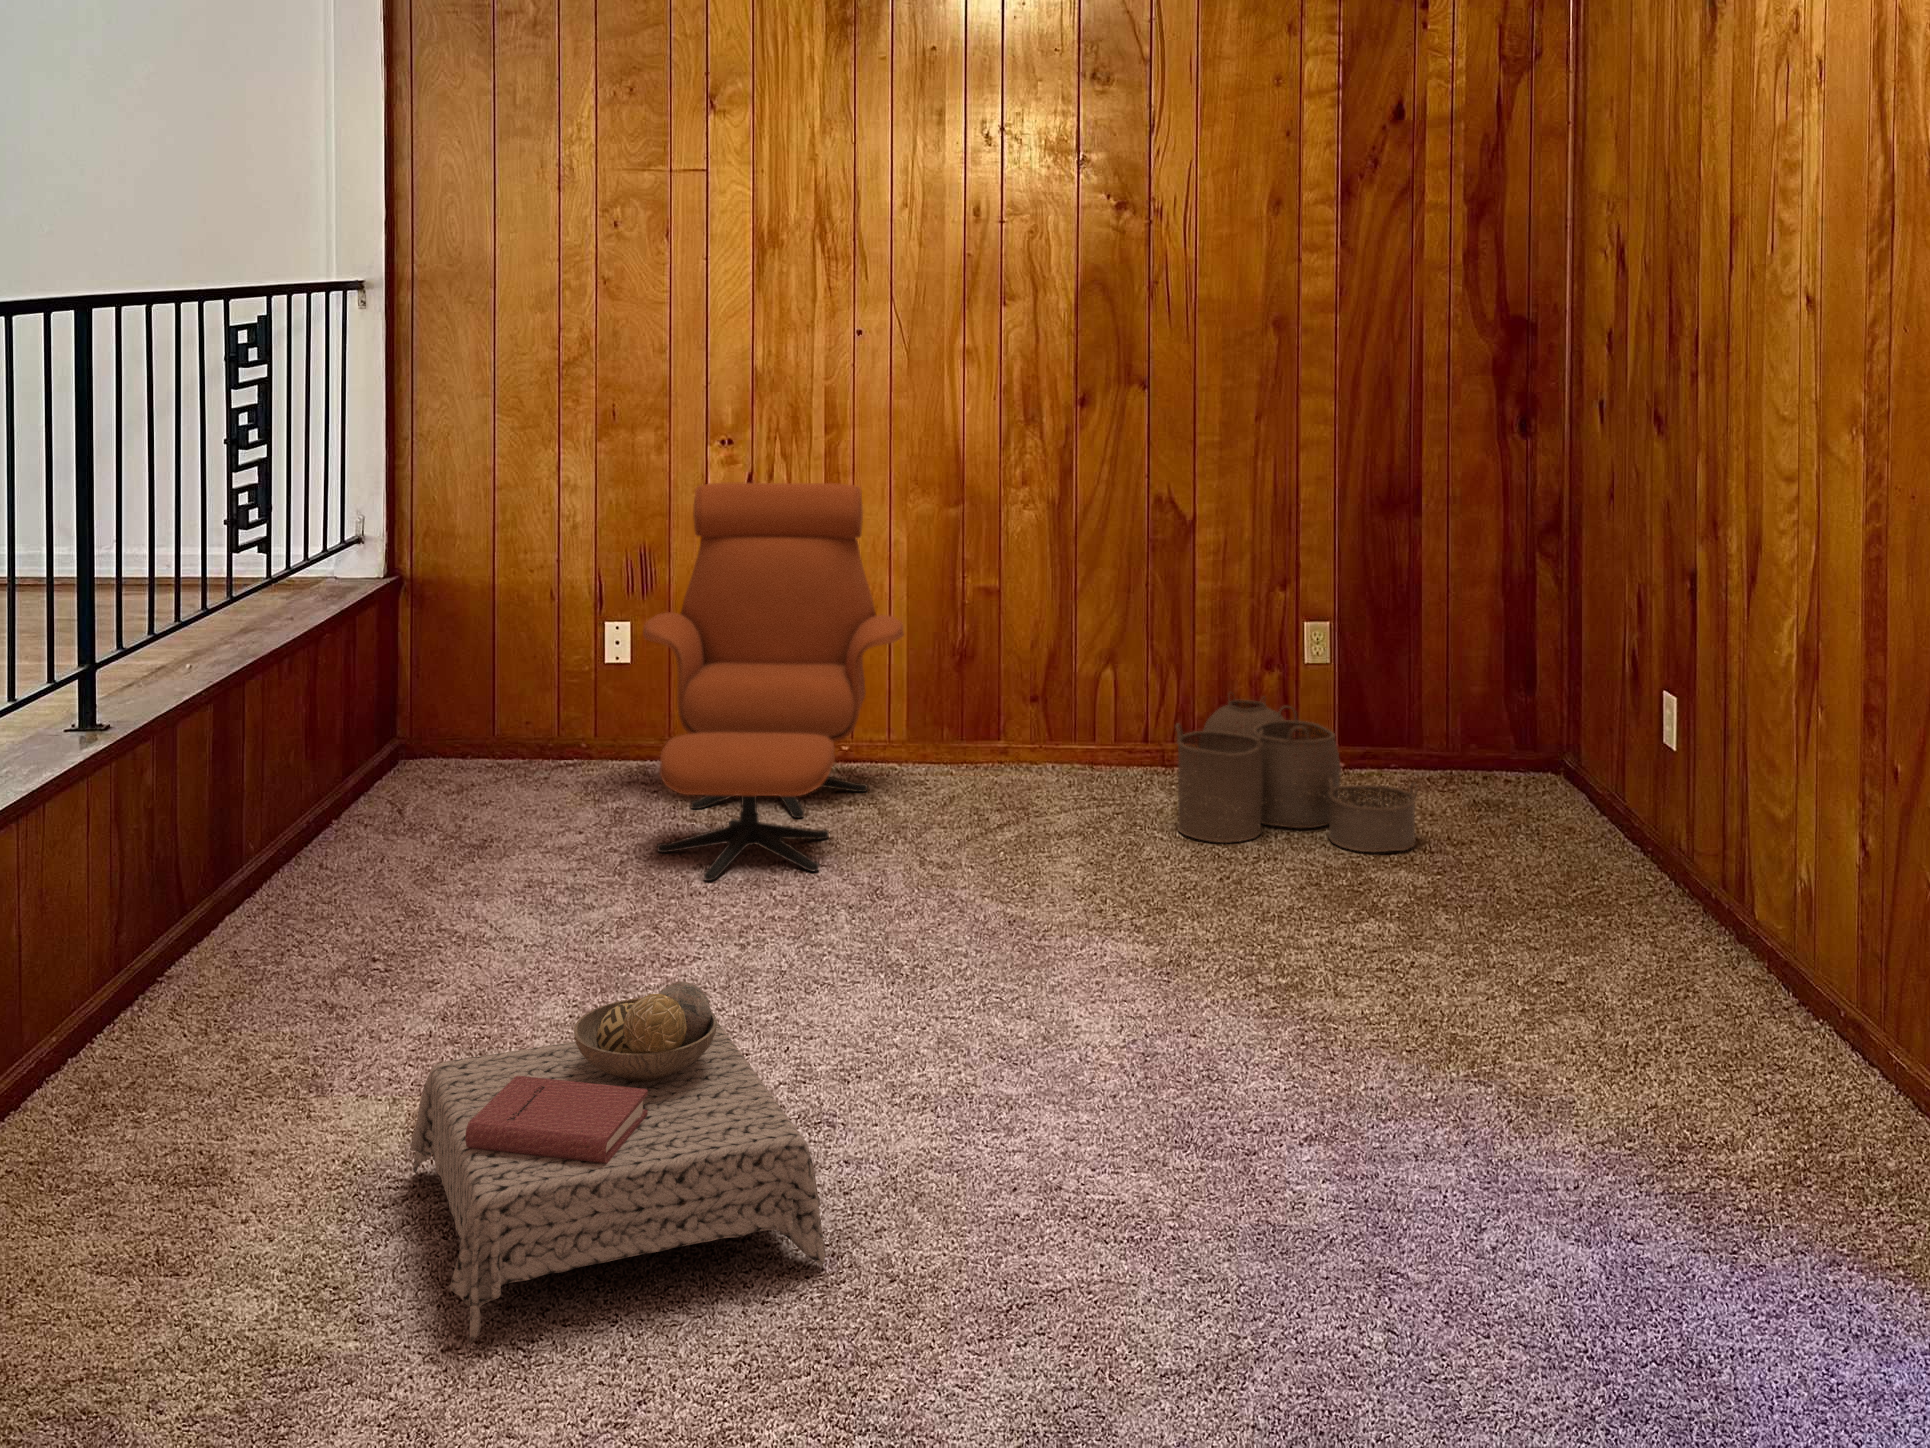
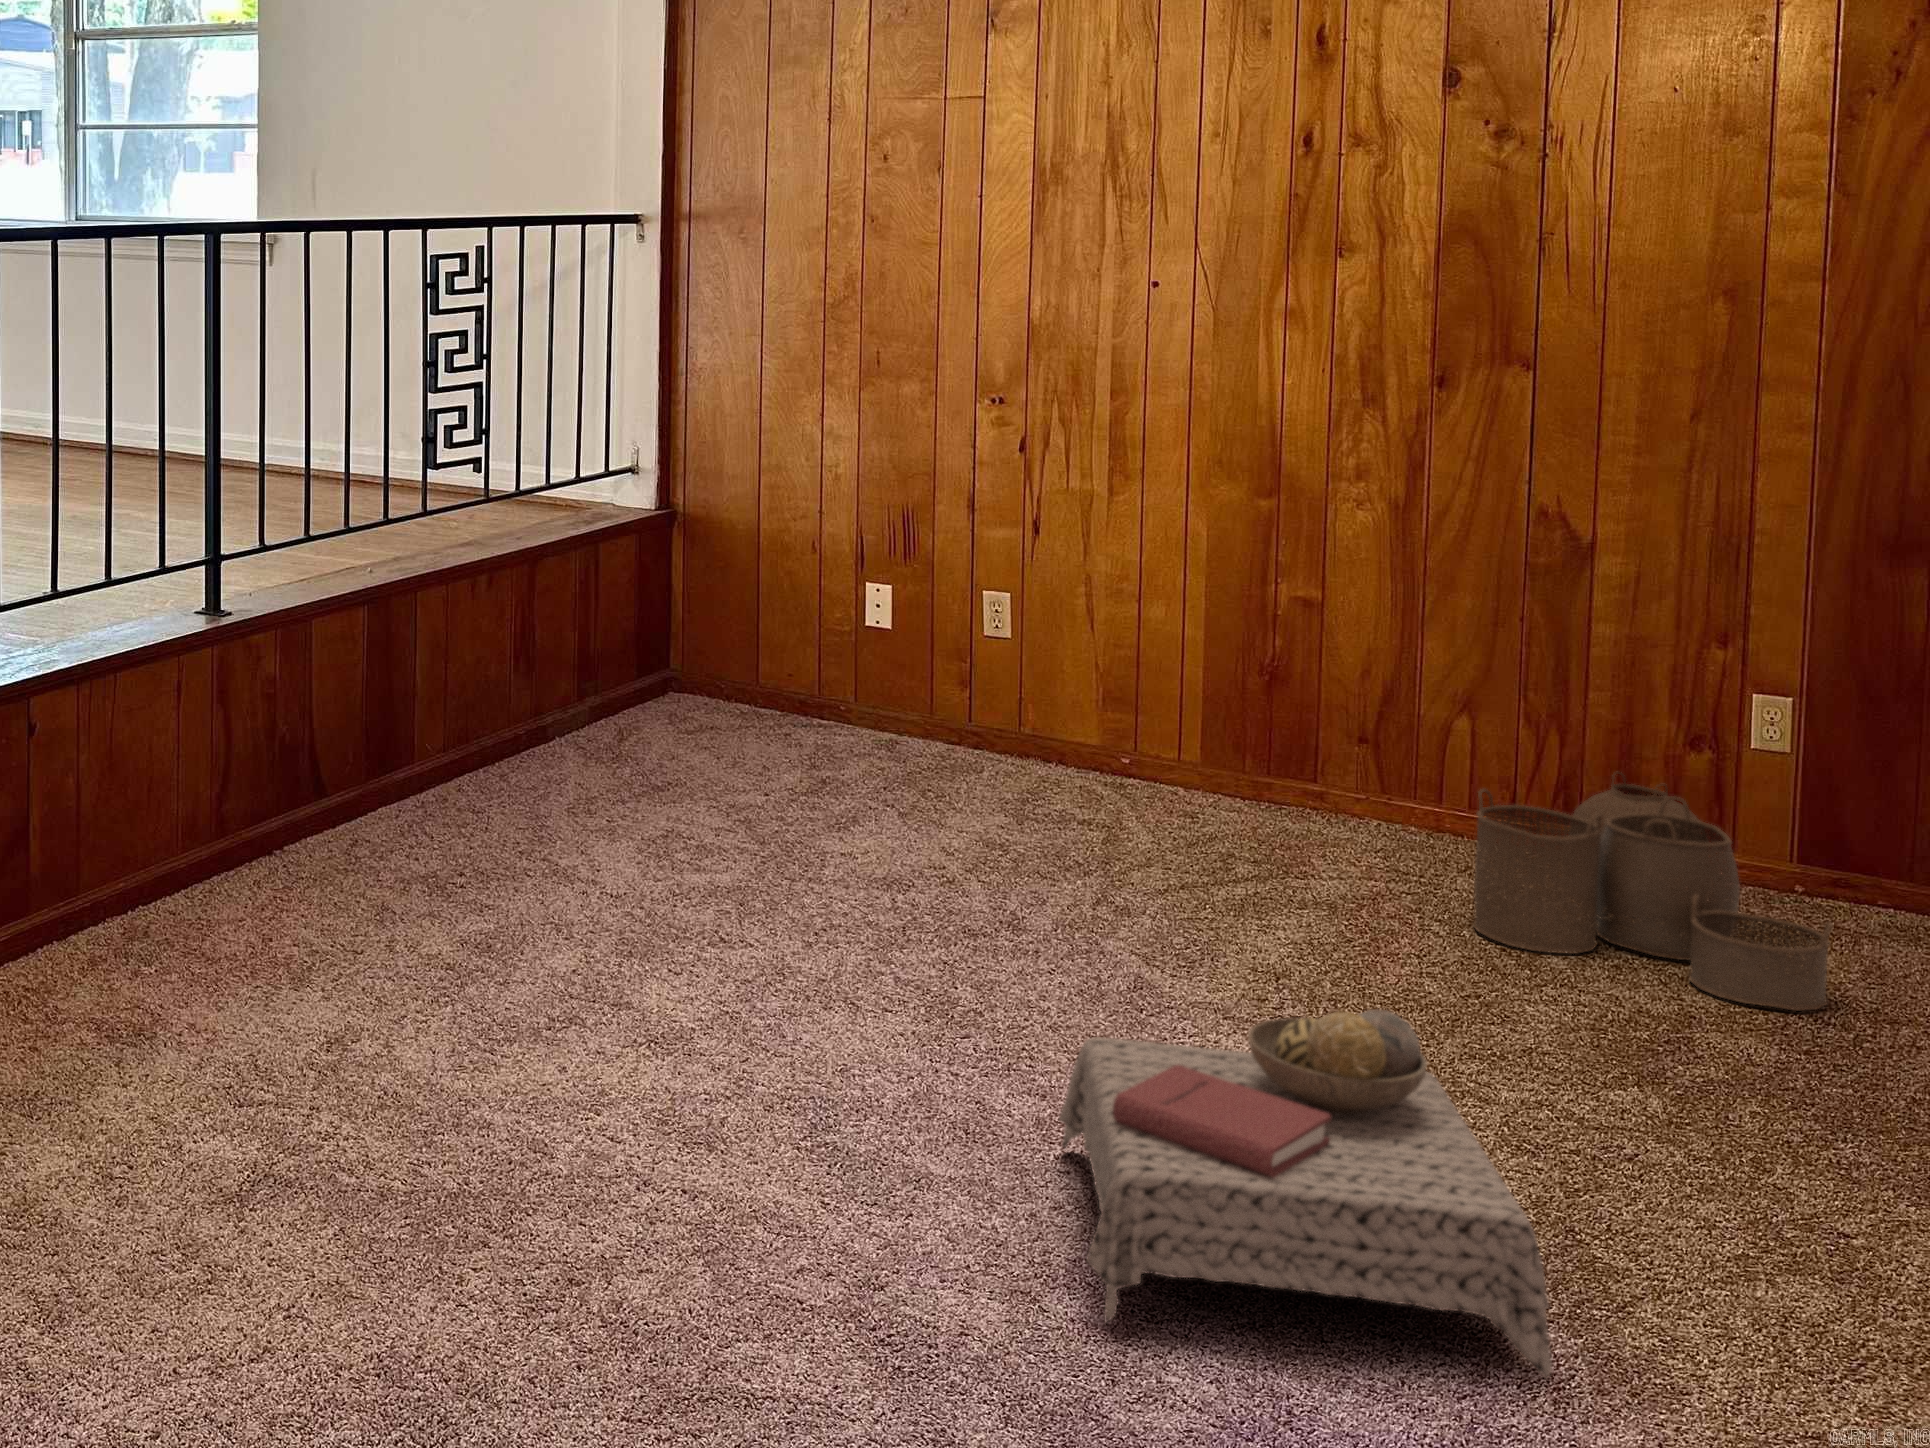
lounge chair: present [643,482,904,881] -> none [820,444,1171,875]
ottoman: present [410,982,825,1344] -> present [1059,1009,1552,1379]

